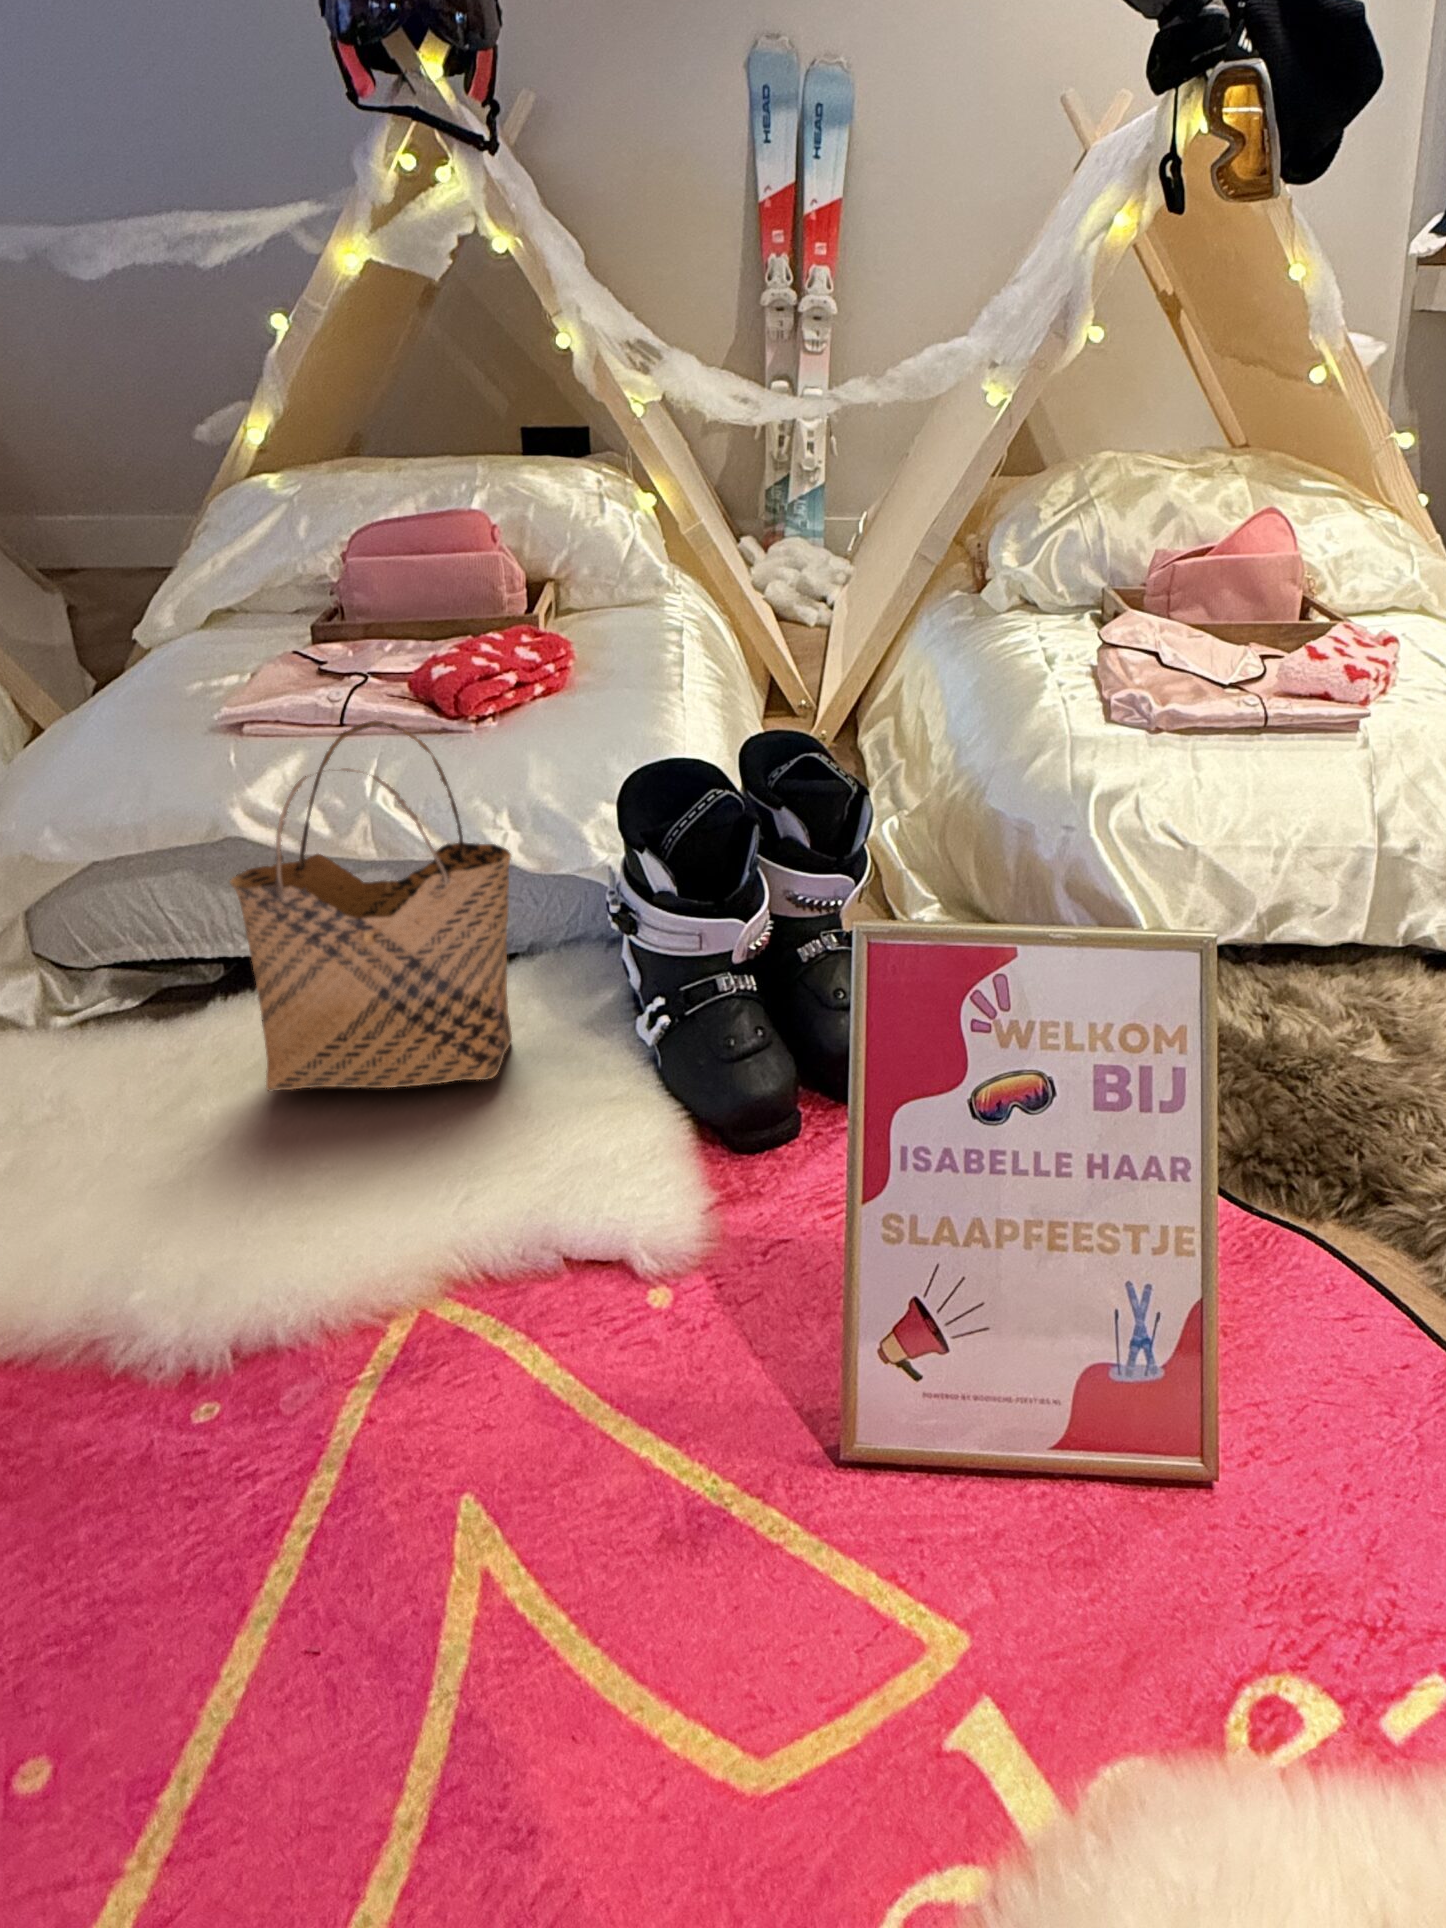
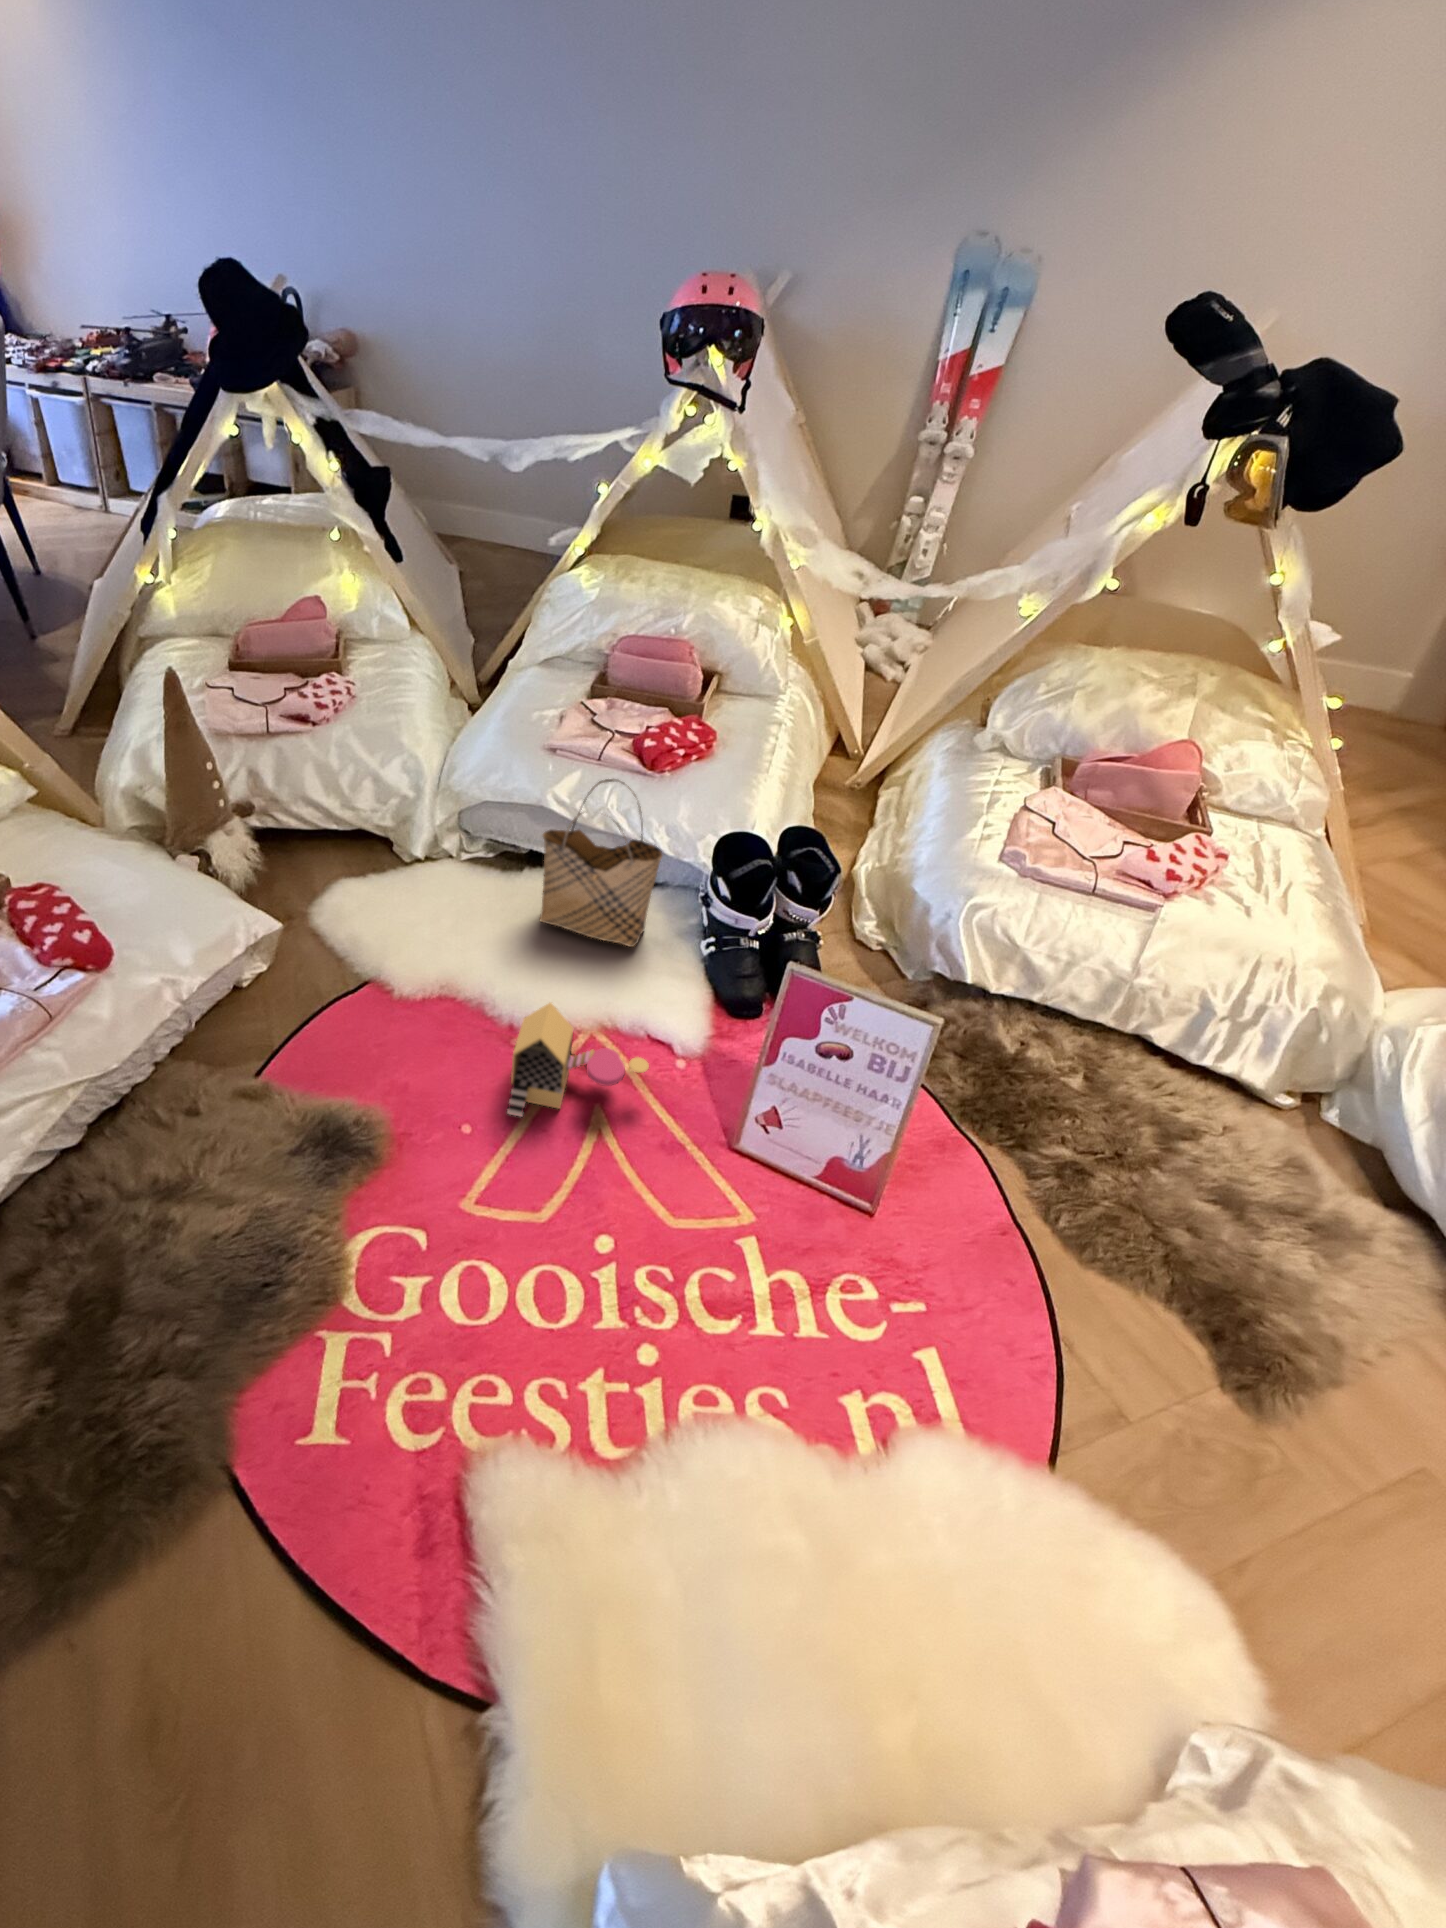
toy house: none [184,1238,582,1625] -> present [507,1003,649,1117]

